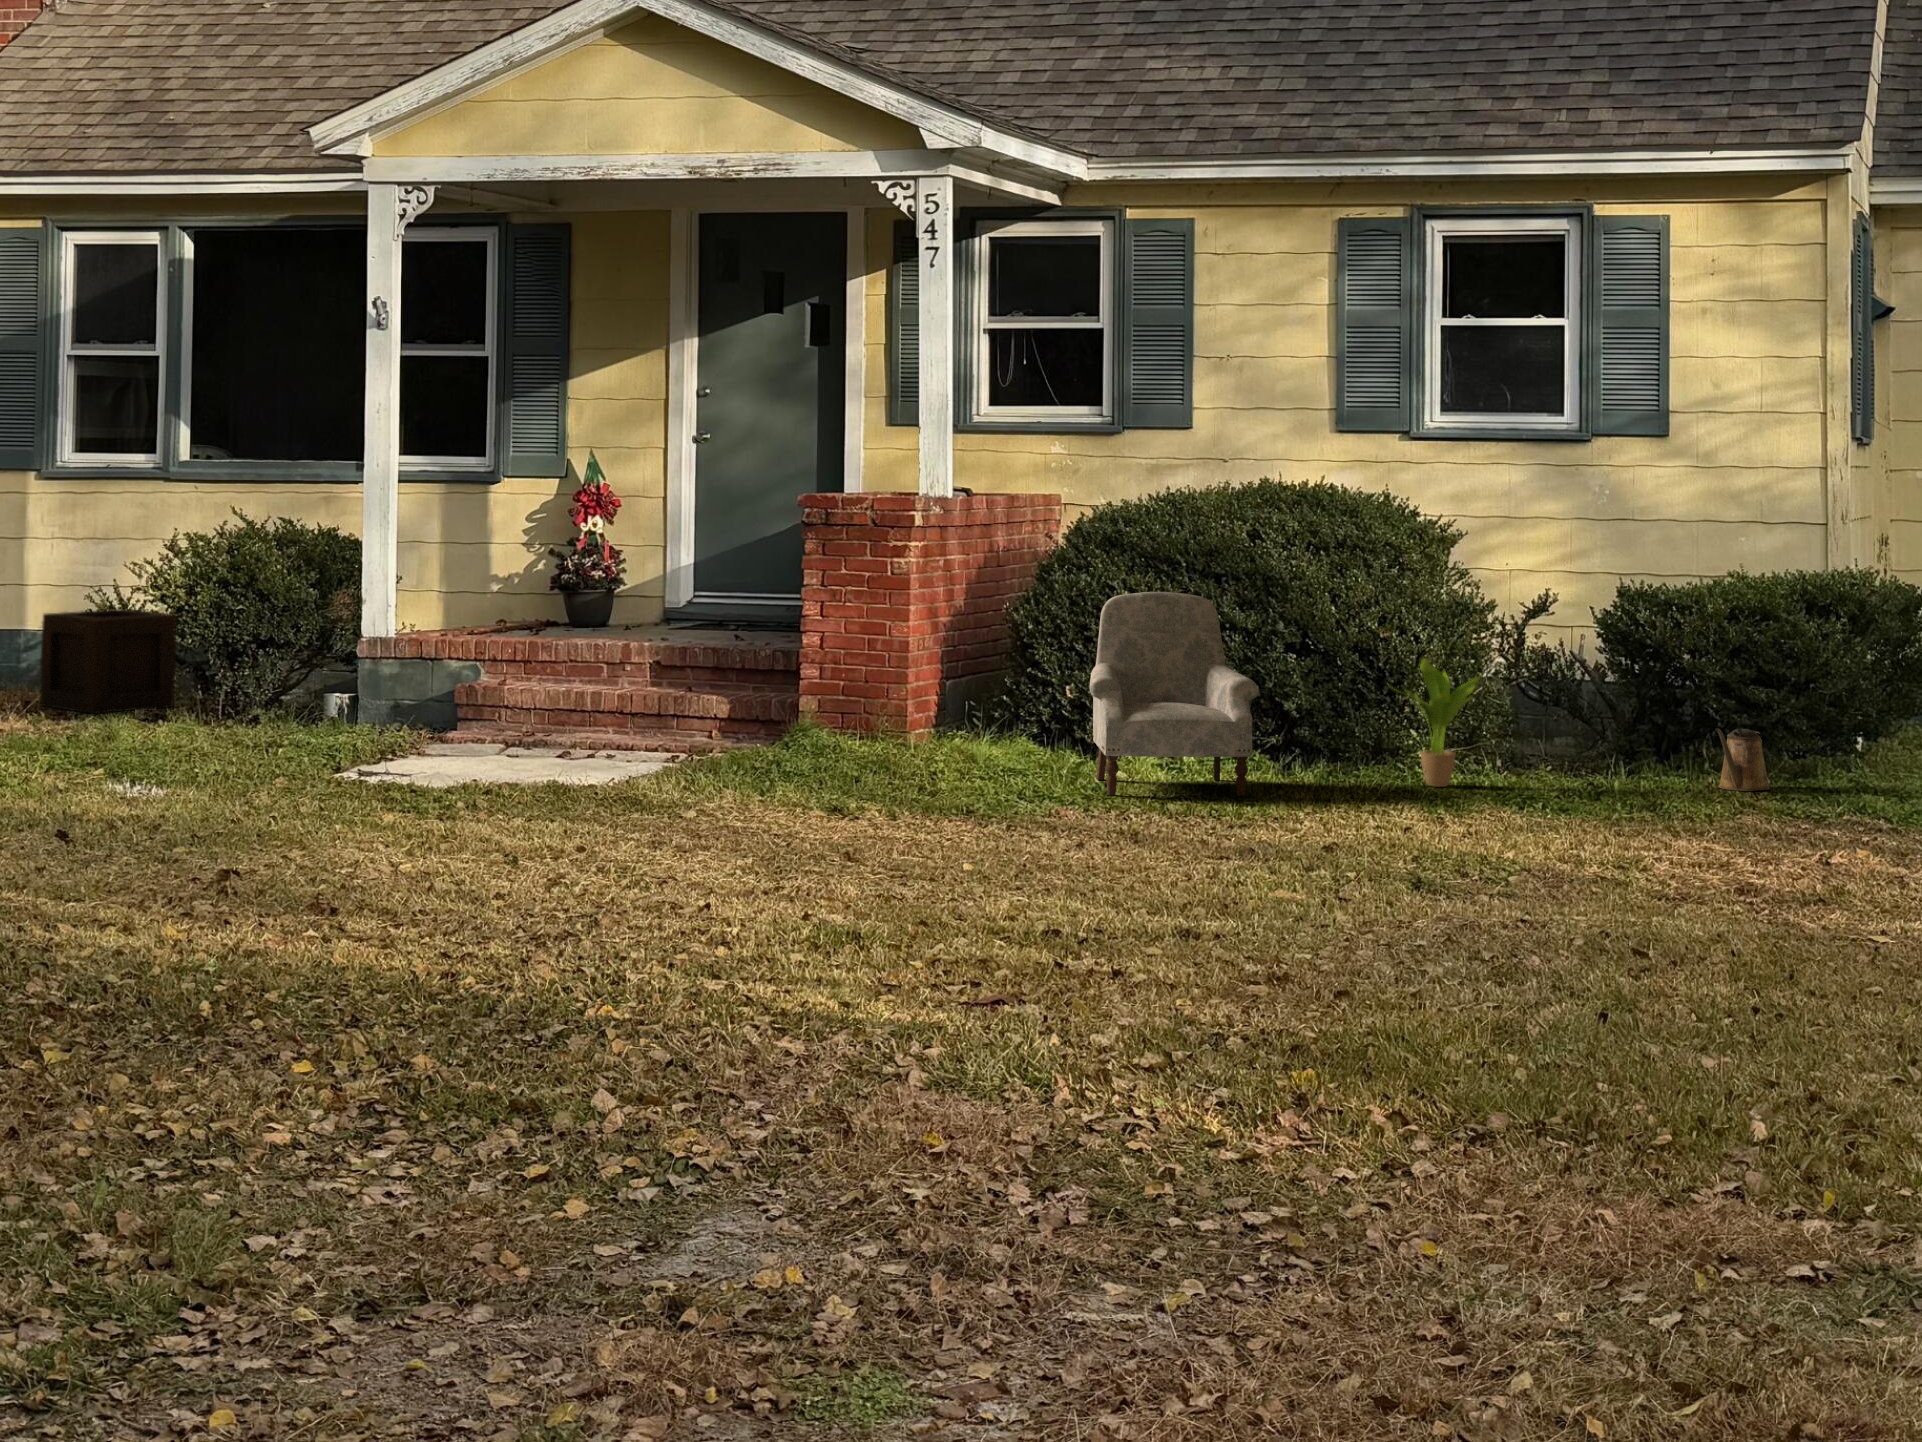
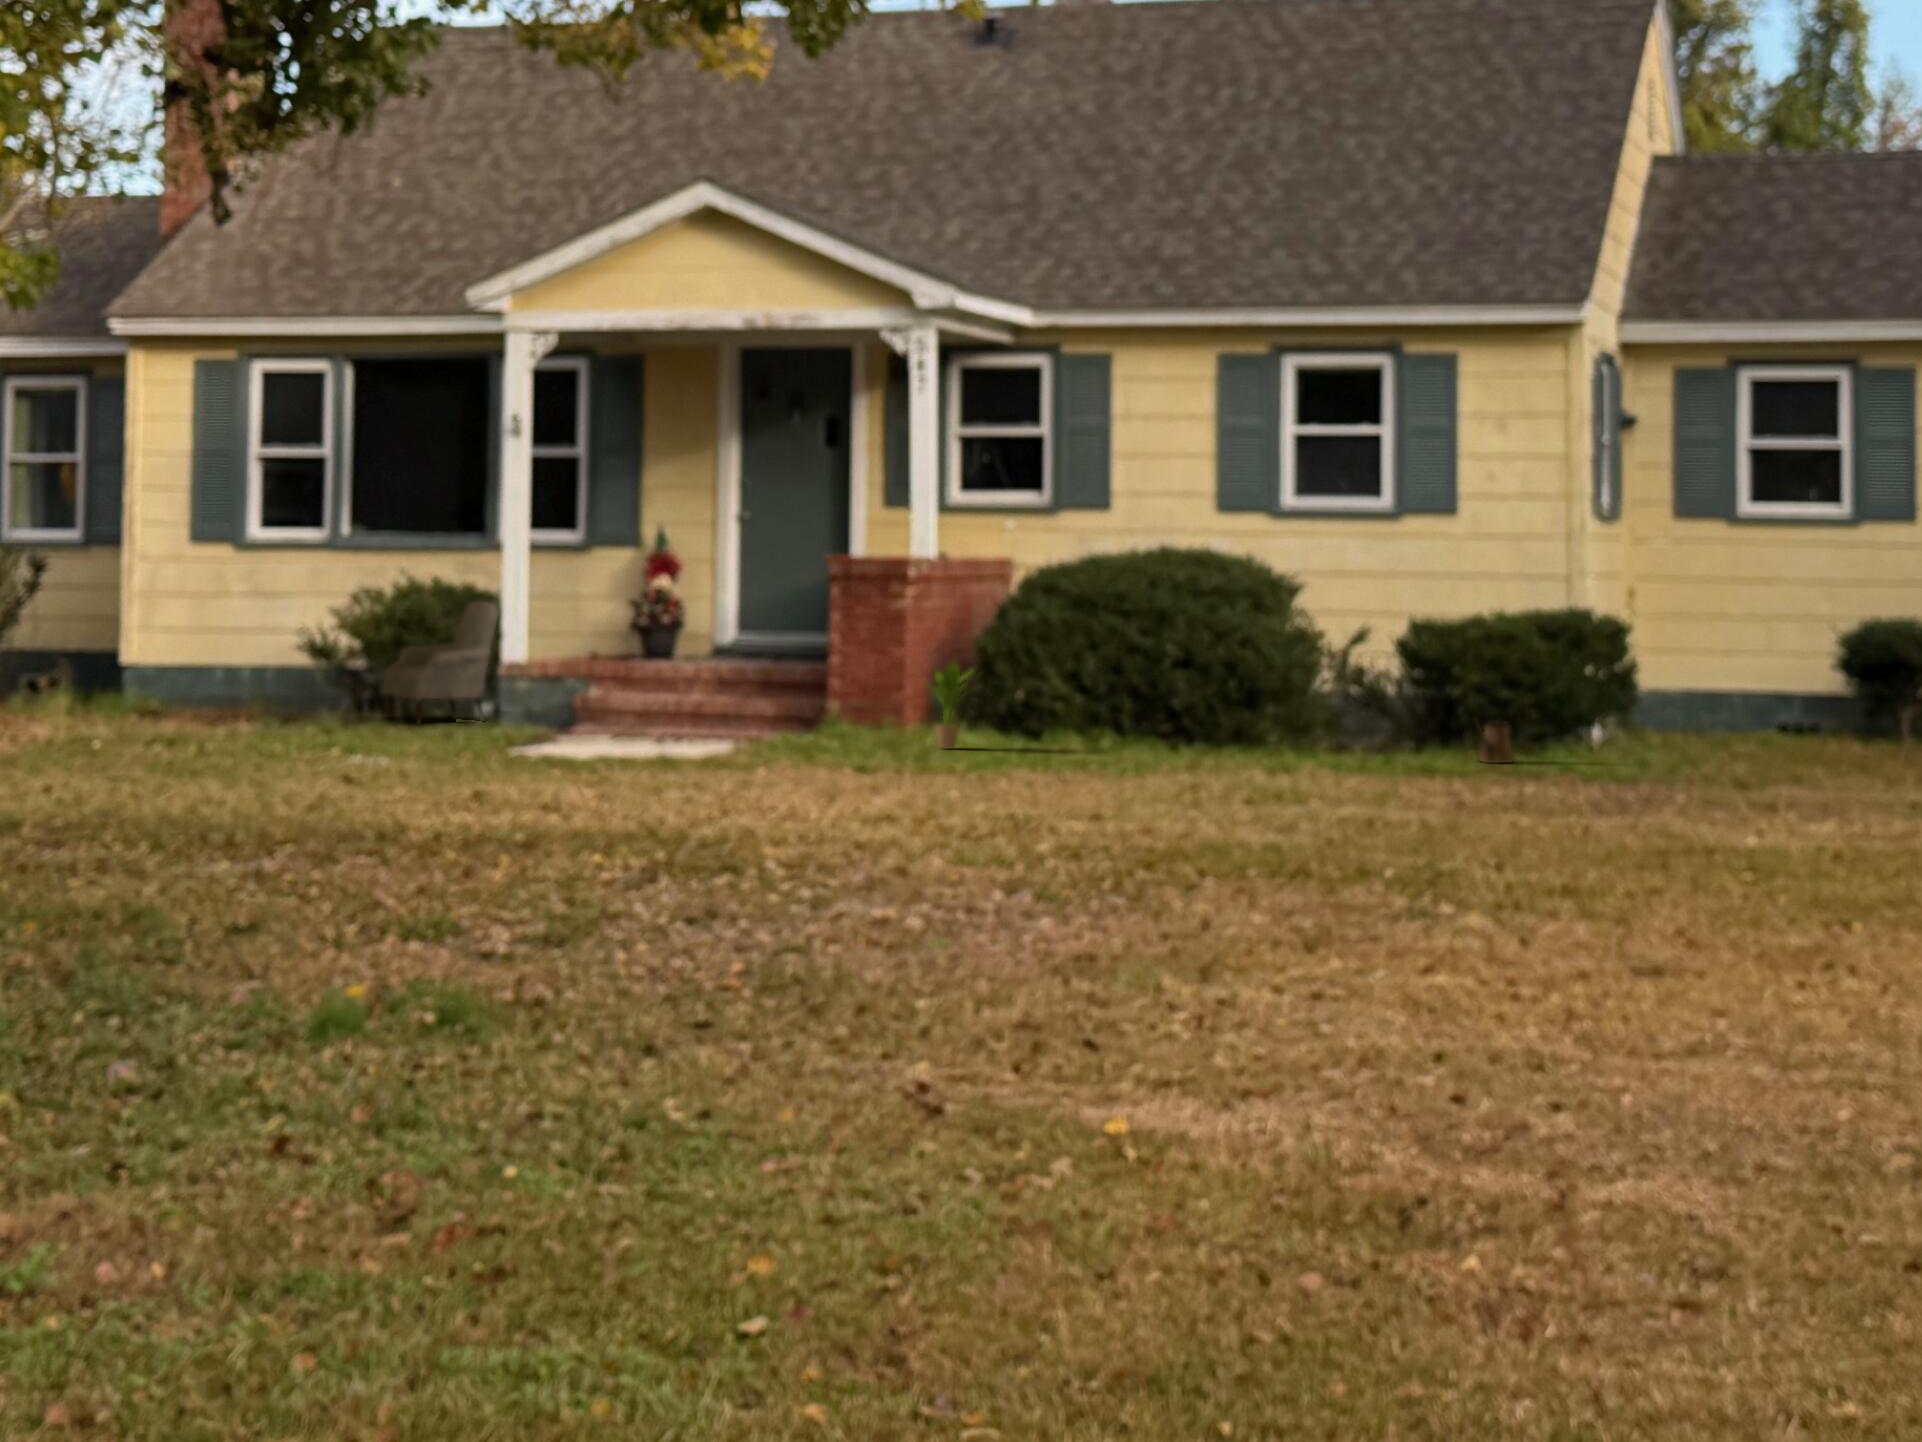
armchair: present [1090,592,1258,796] -> present [383,601,499,723]
wooden crate: present [40,609,176,714] -> none [261,645,360,720]
potted plant: present [1401,658,1480,787] -> present [925,662,979,749]

